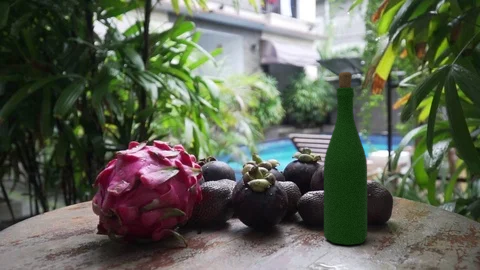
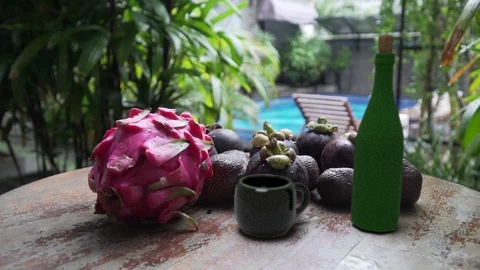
mug: none [219,196,288,252] -> present [235,174,310,238]

